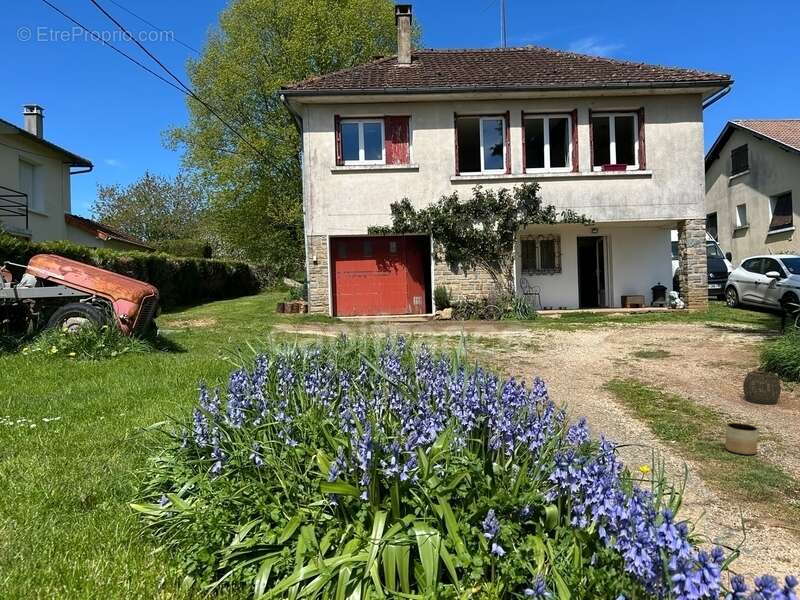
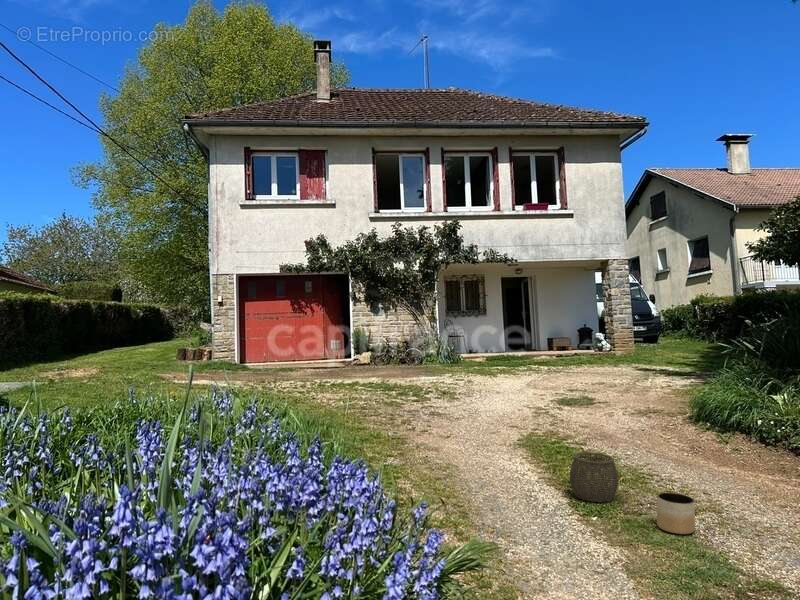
woven basket: present [743,371,781,404] -> present [570,452,619,502]

